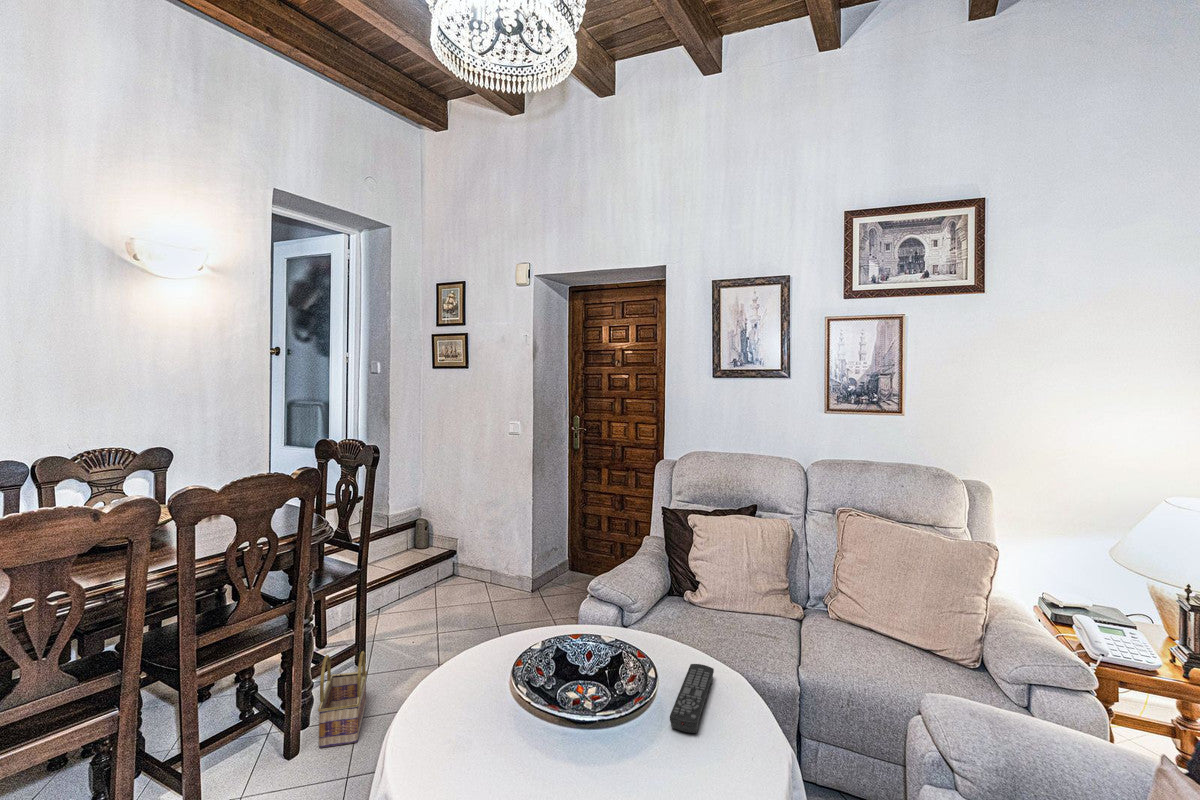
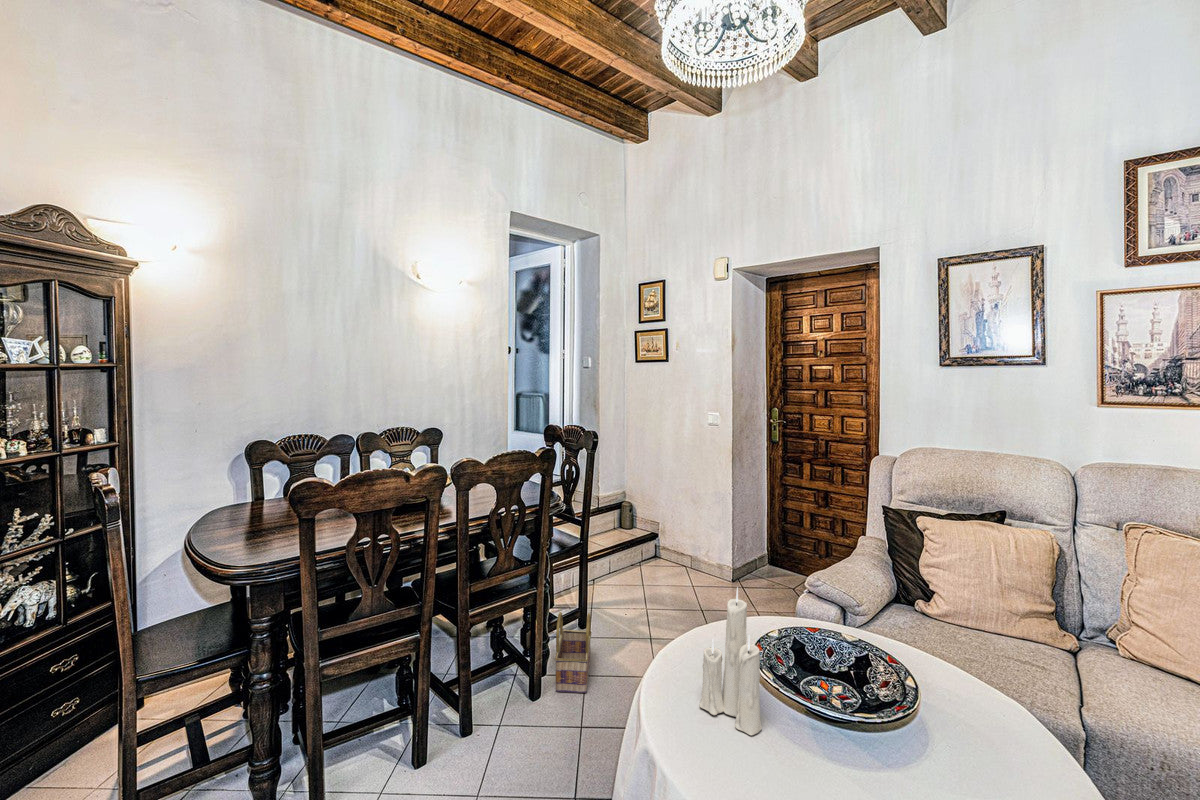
candle: none [454,596,514,751] -> present [699,587,762,735]
remote control: present [670,664,714,733] -> none [941,681,985,763]

